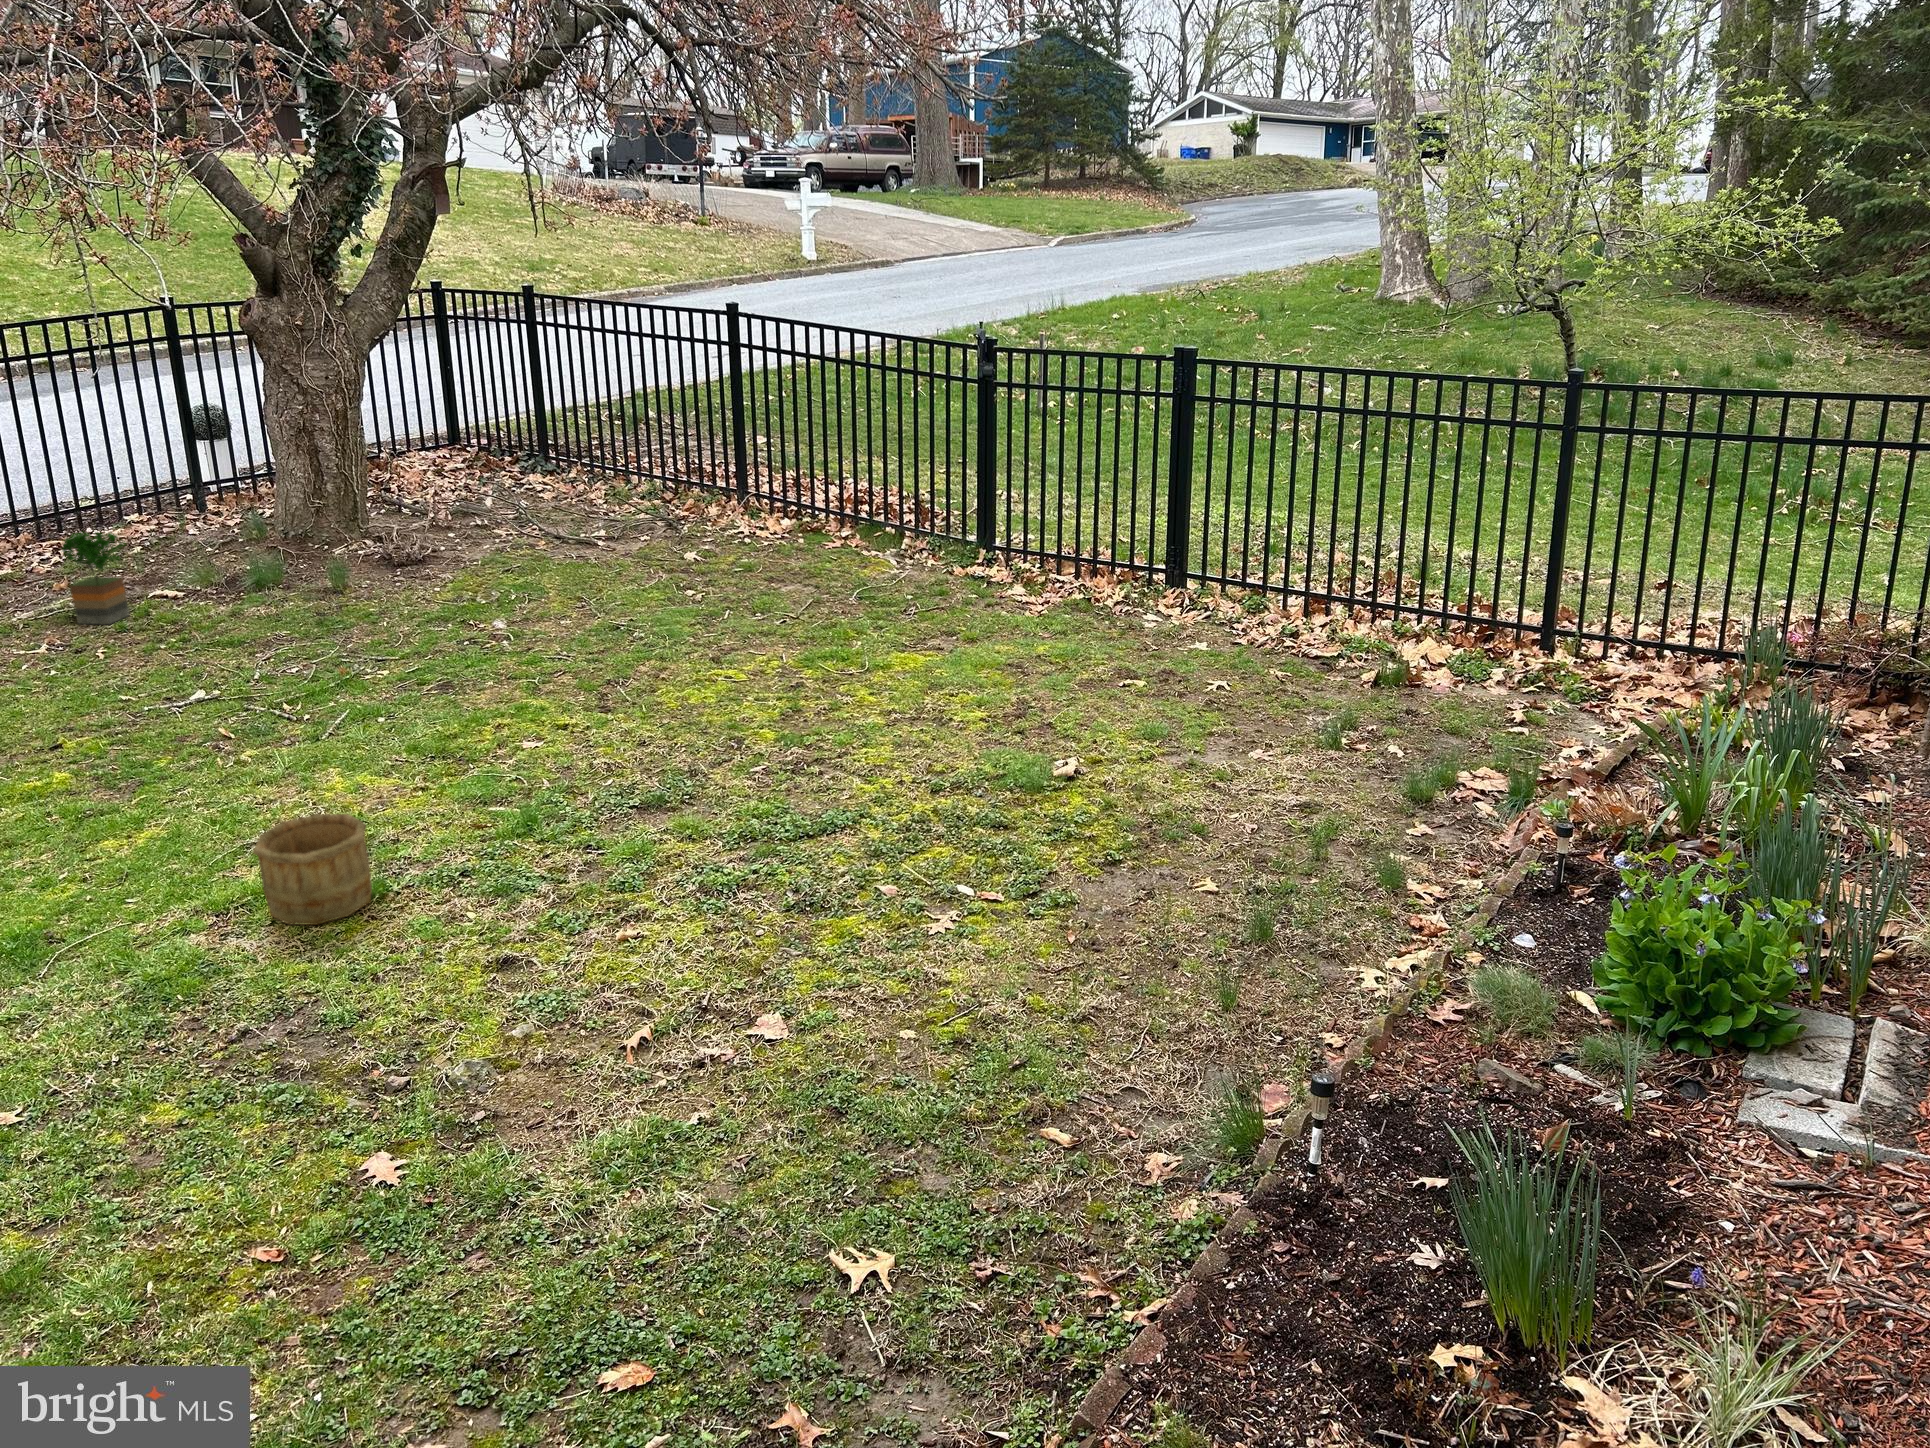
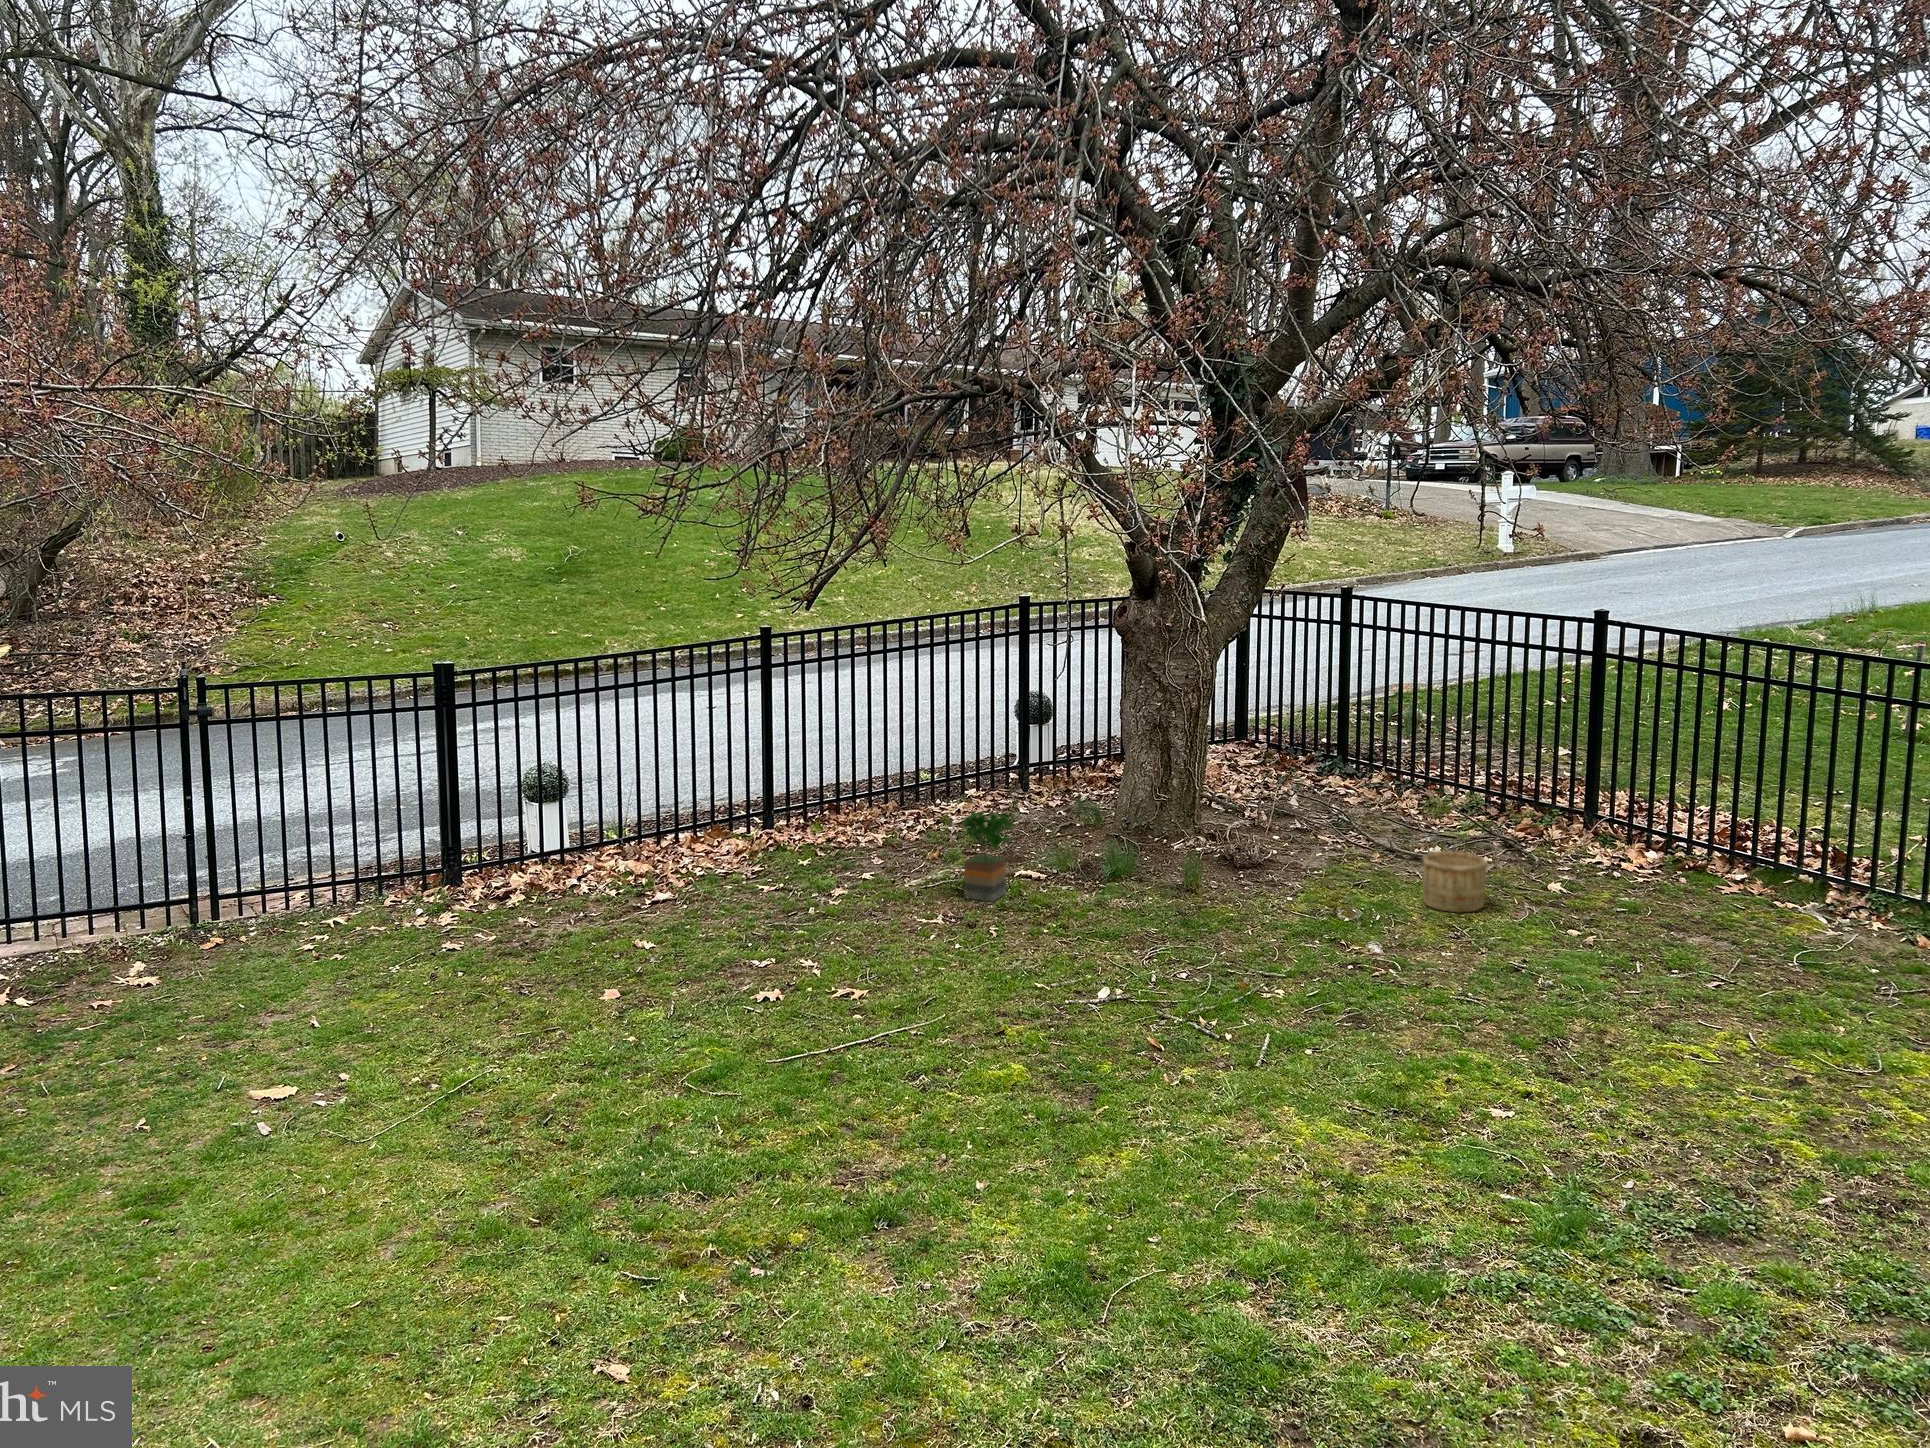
wooden bucket: present [253,814,372,925] -> present [1422,851,1489,913]

